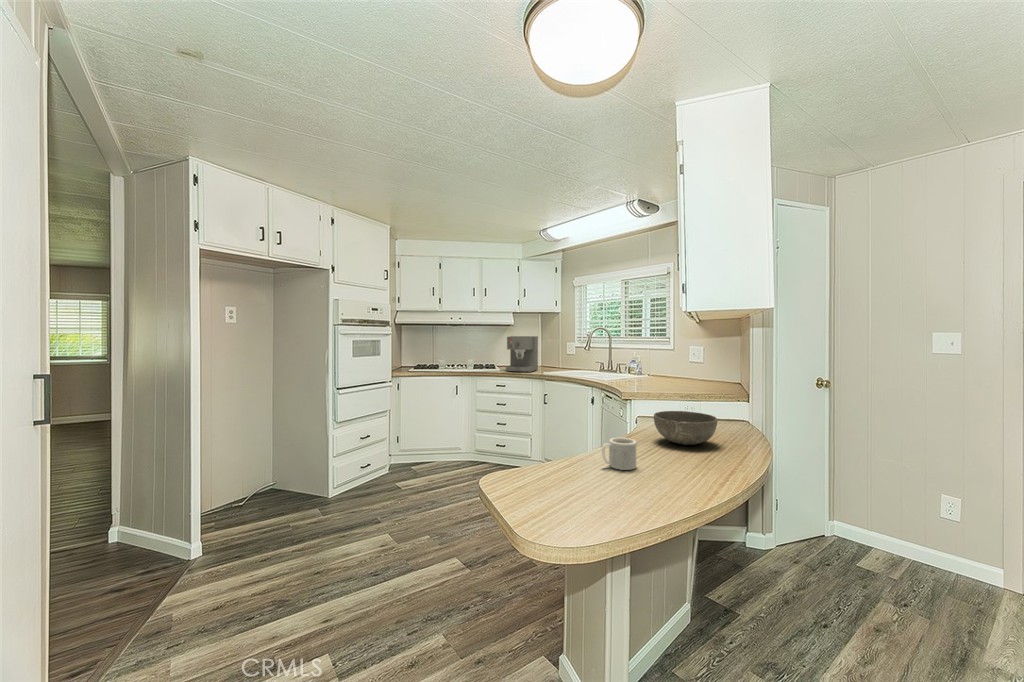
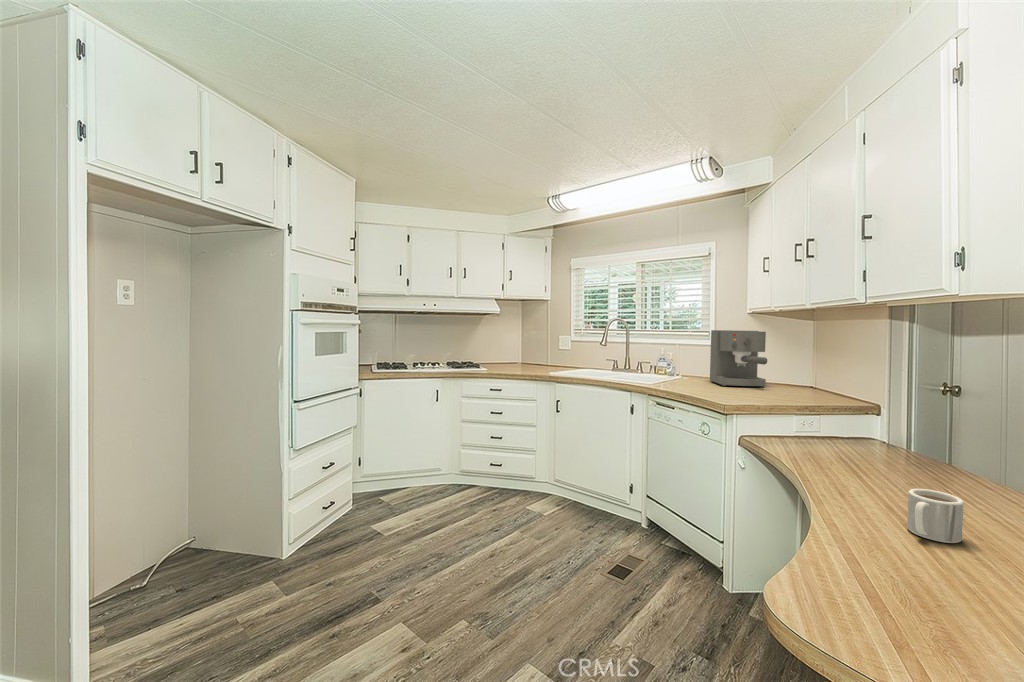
coffee maker: present [506,336,538,372] -> present [710,330,767,387]
bowl: present [654,411,717,445] -> none [850,433,954,481]

